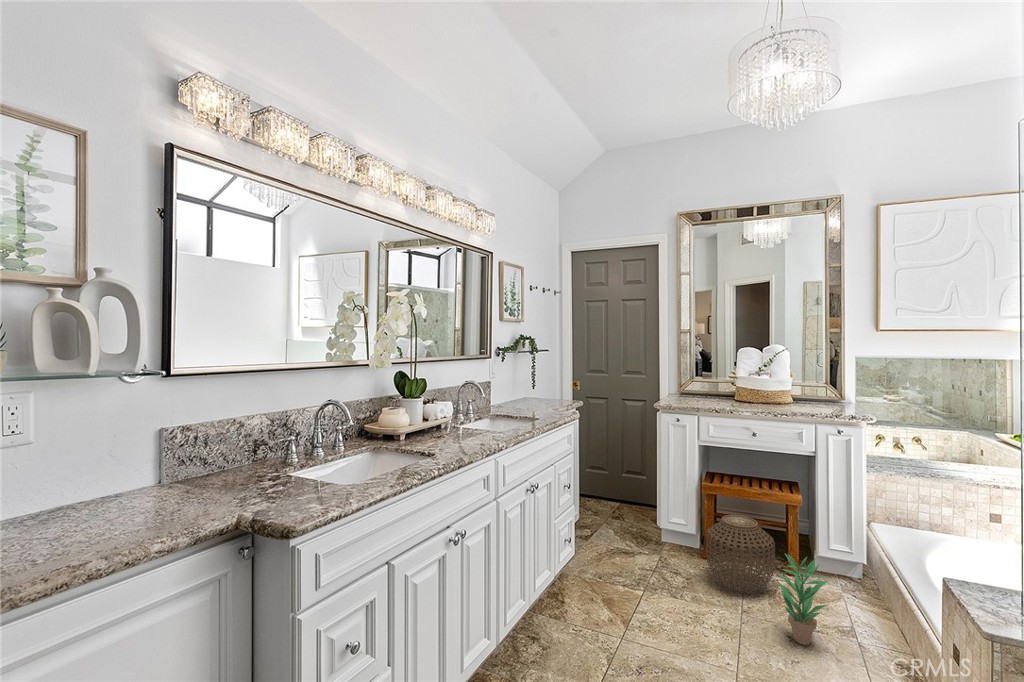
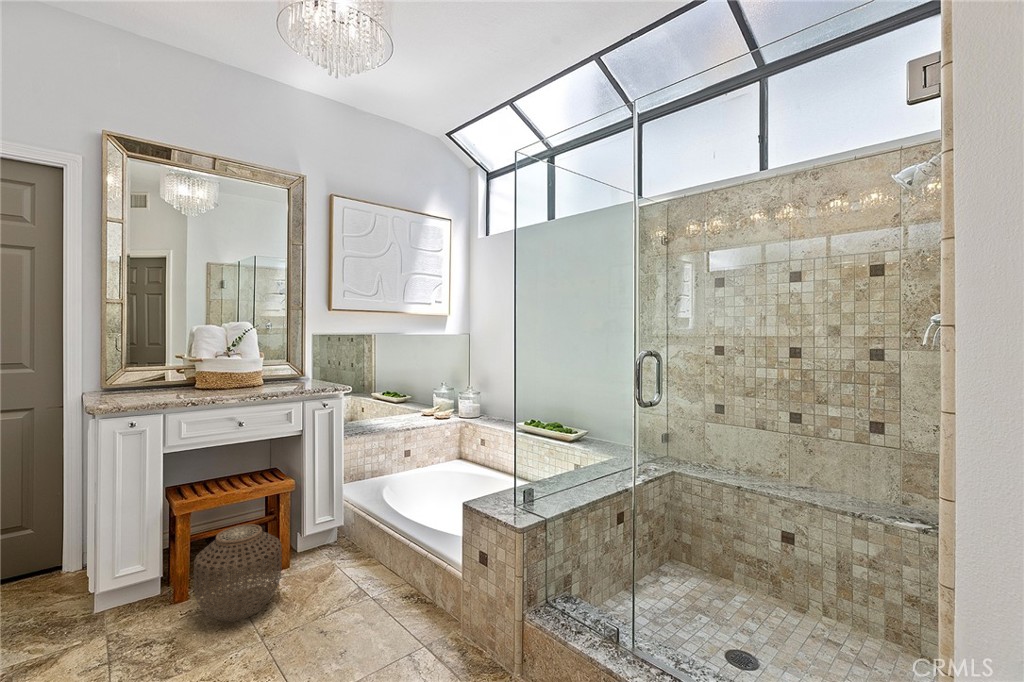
potted plant: present [778,554,829,645] -> none [308,536,365,635]

